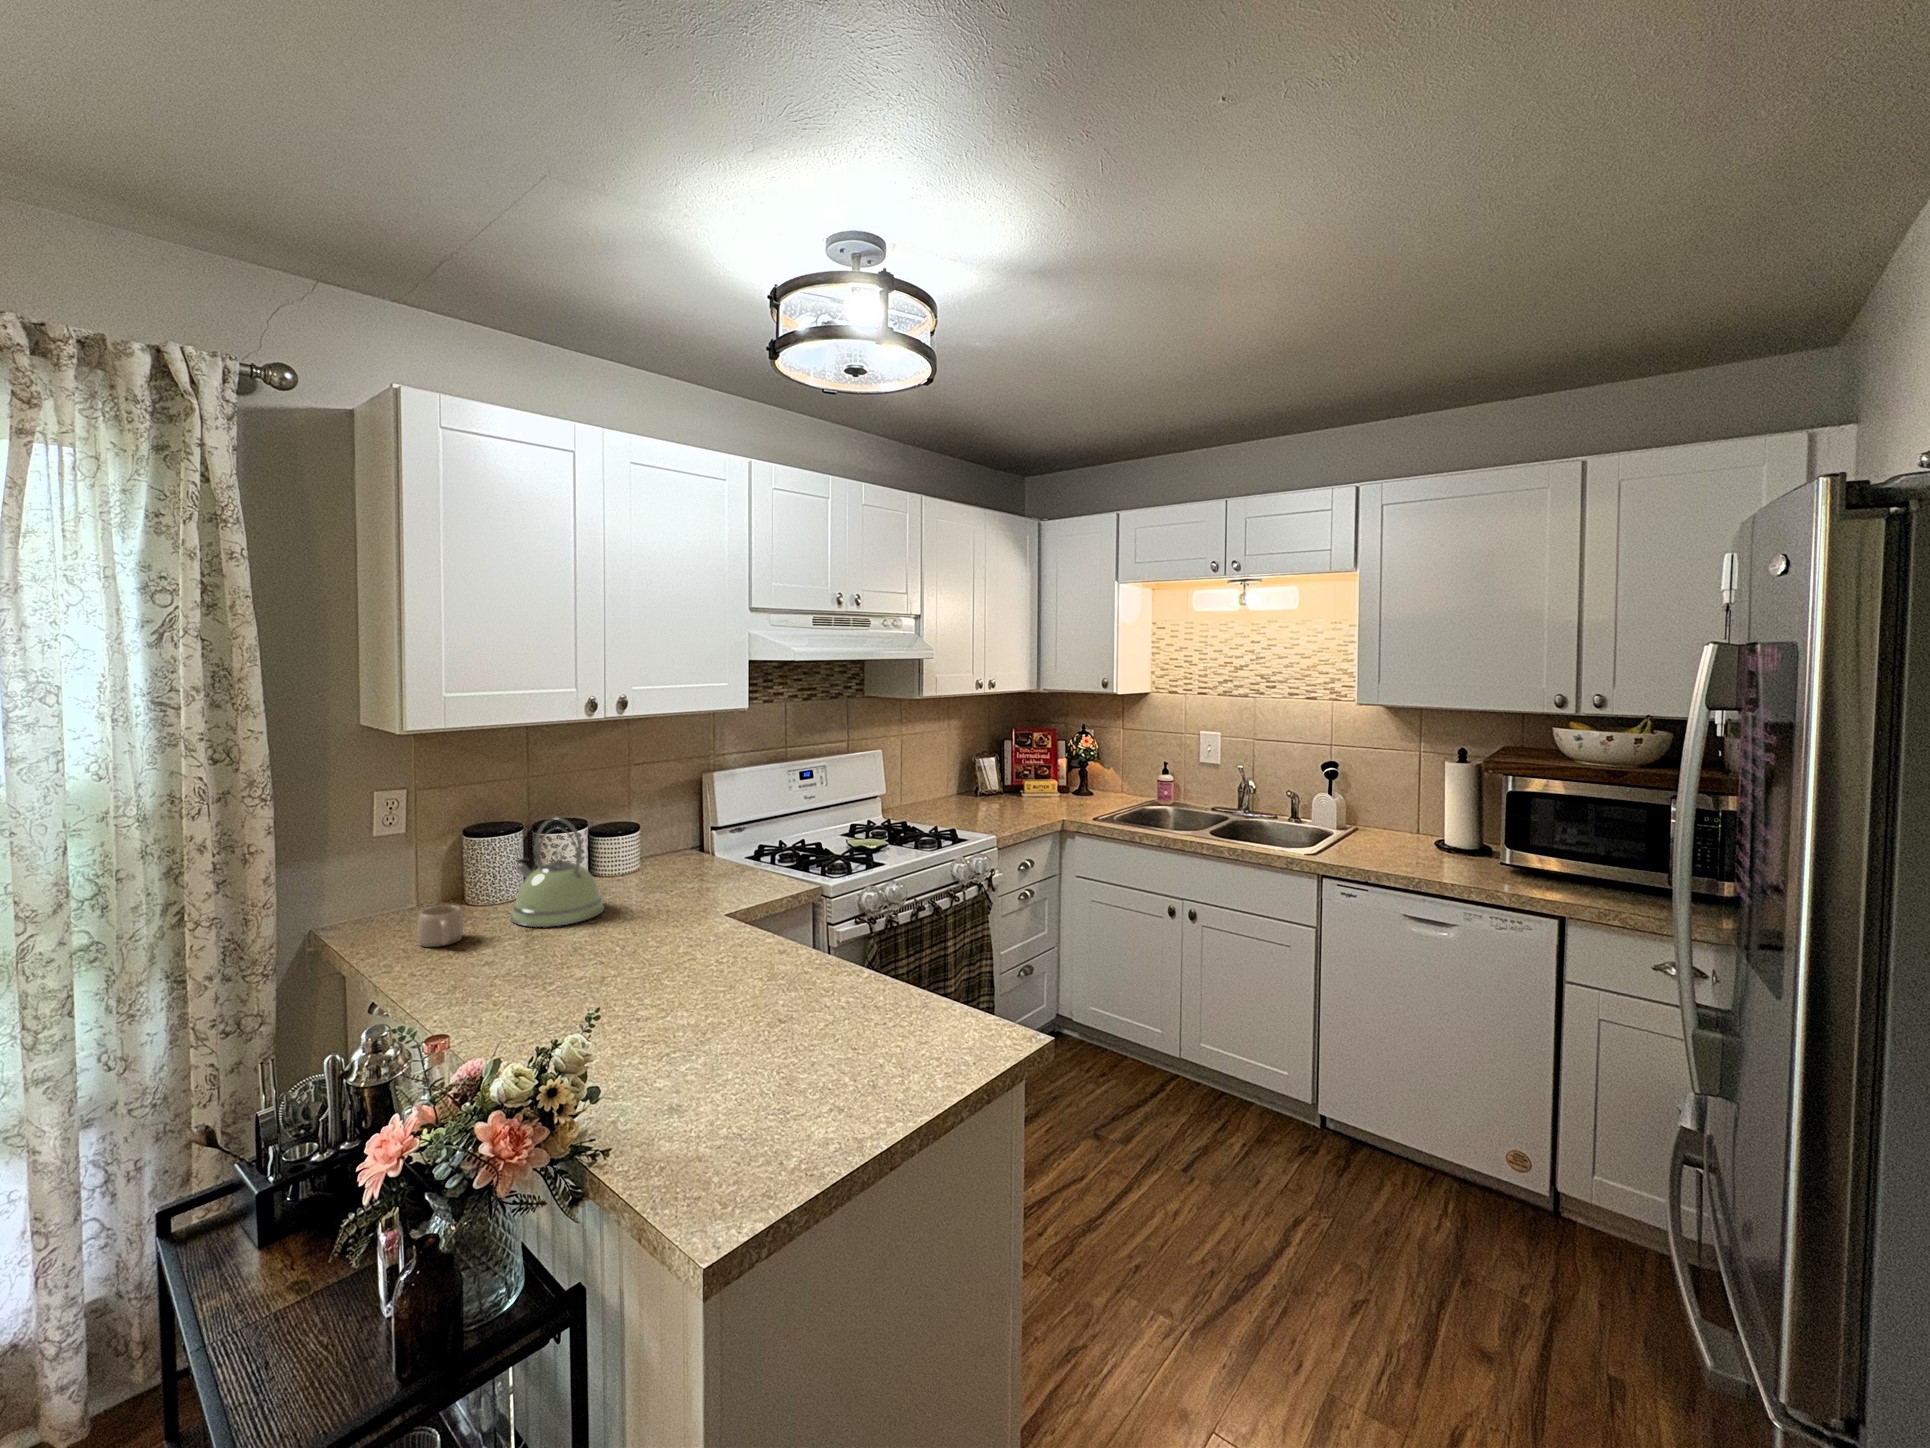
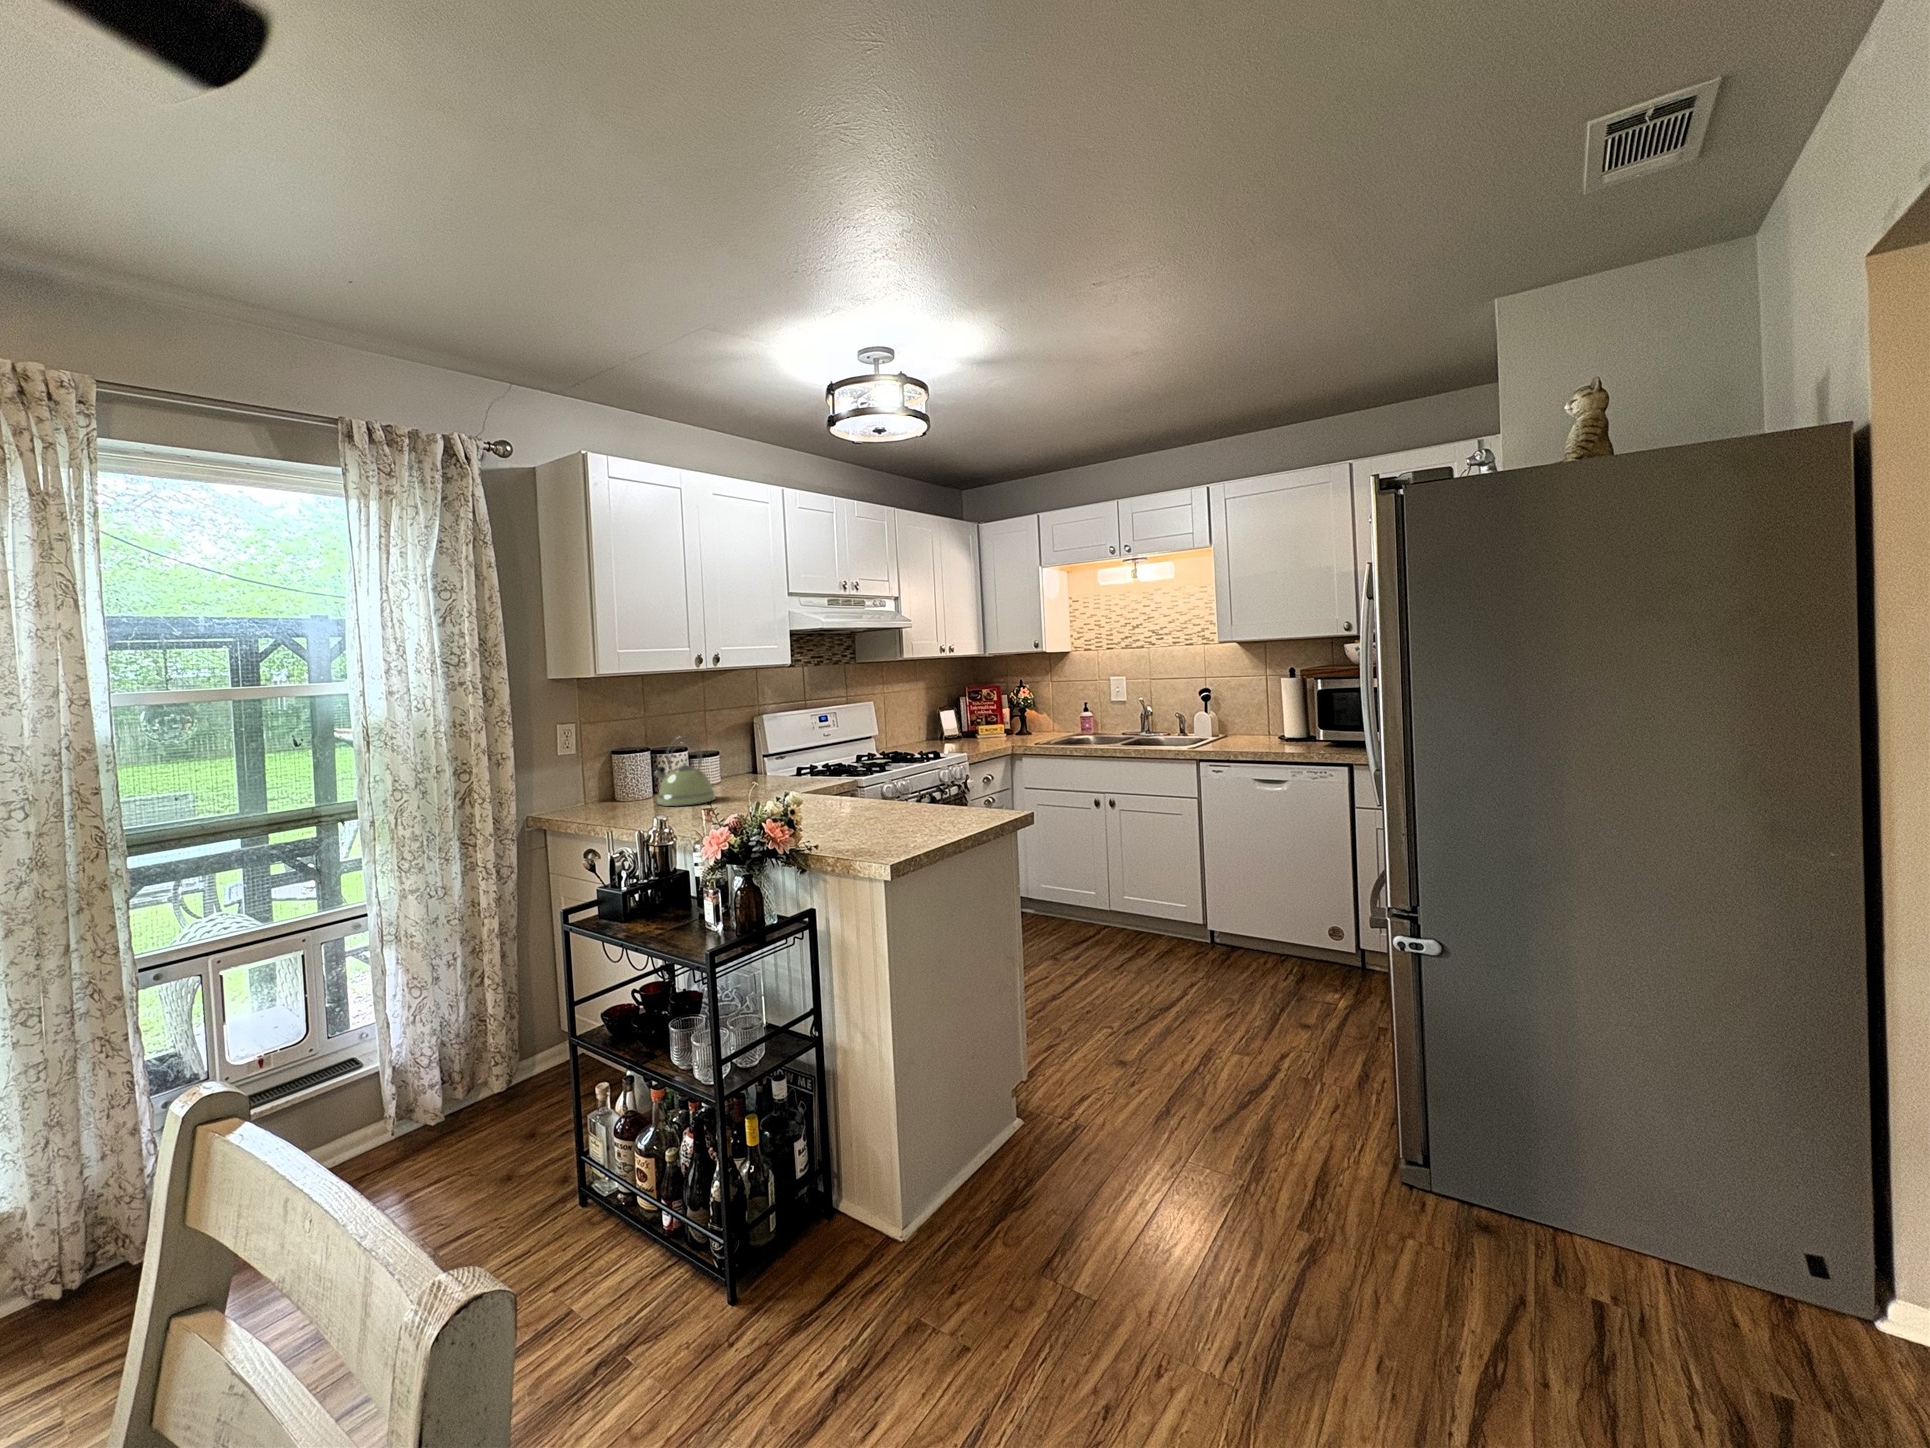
mug: present [417,905,464,947] -> none [609,792,636,816]

